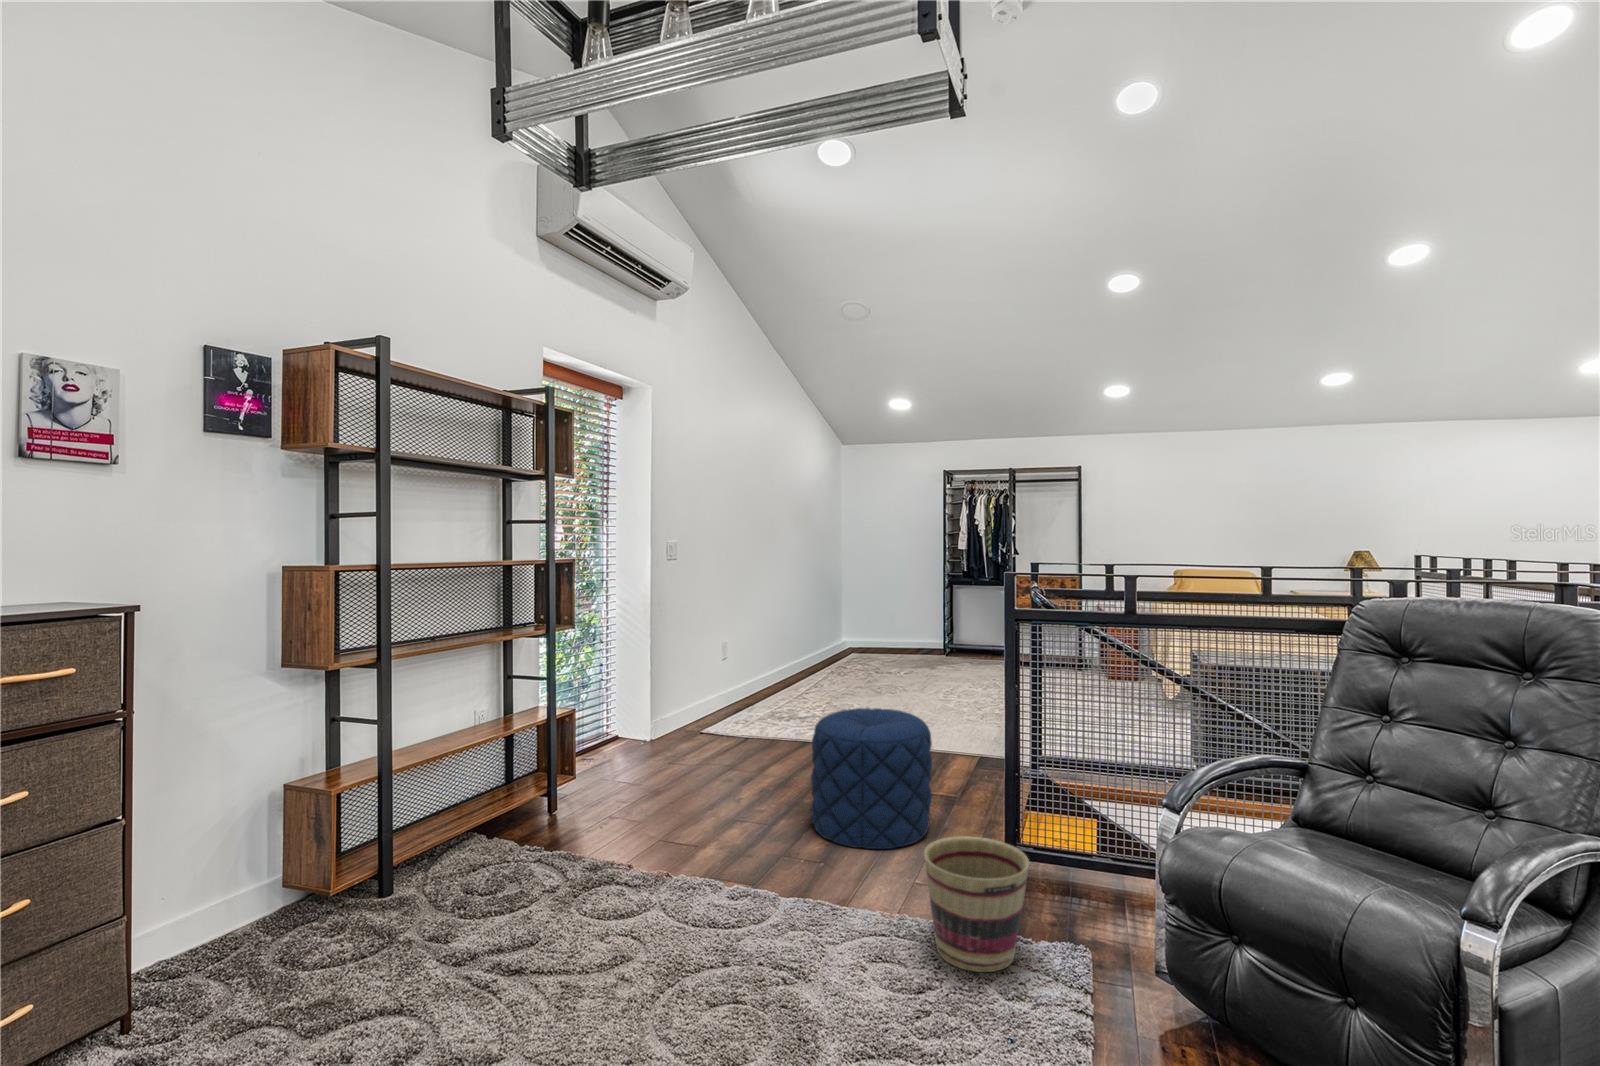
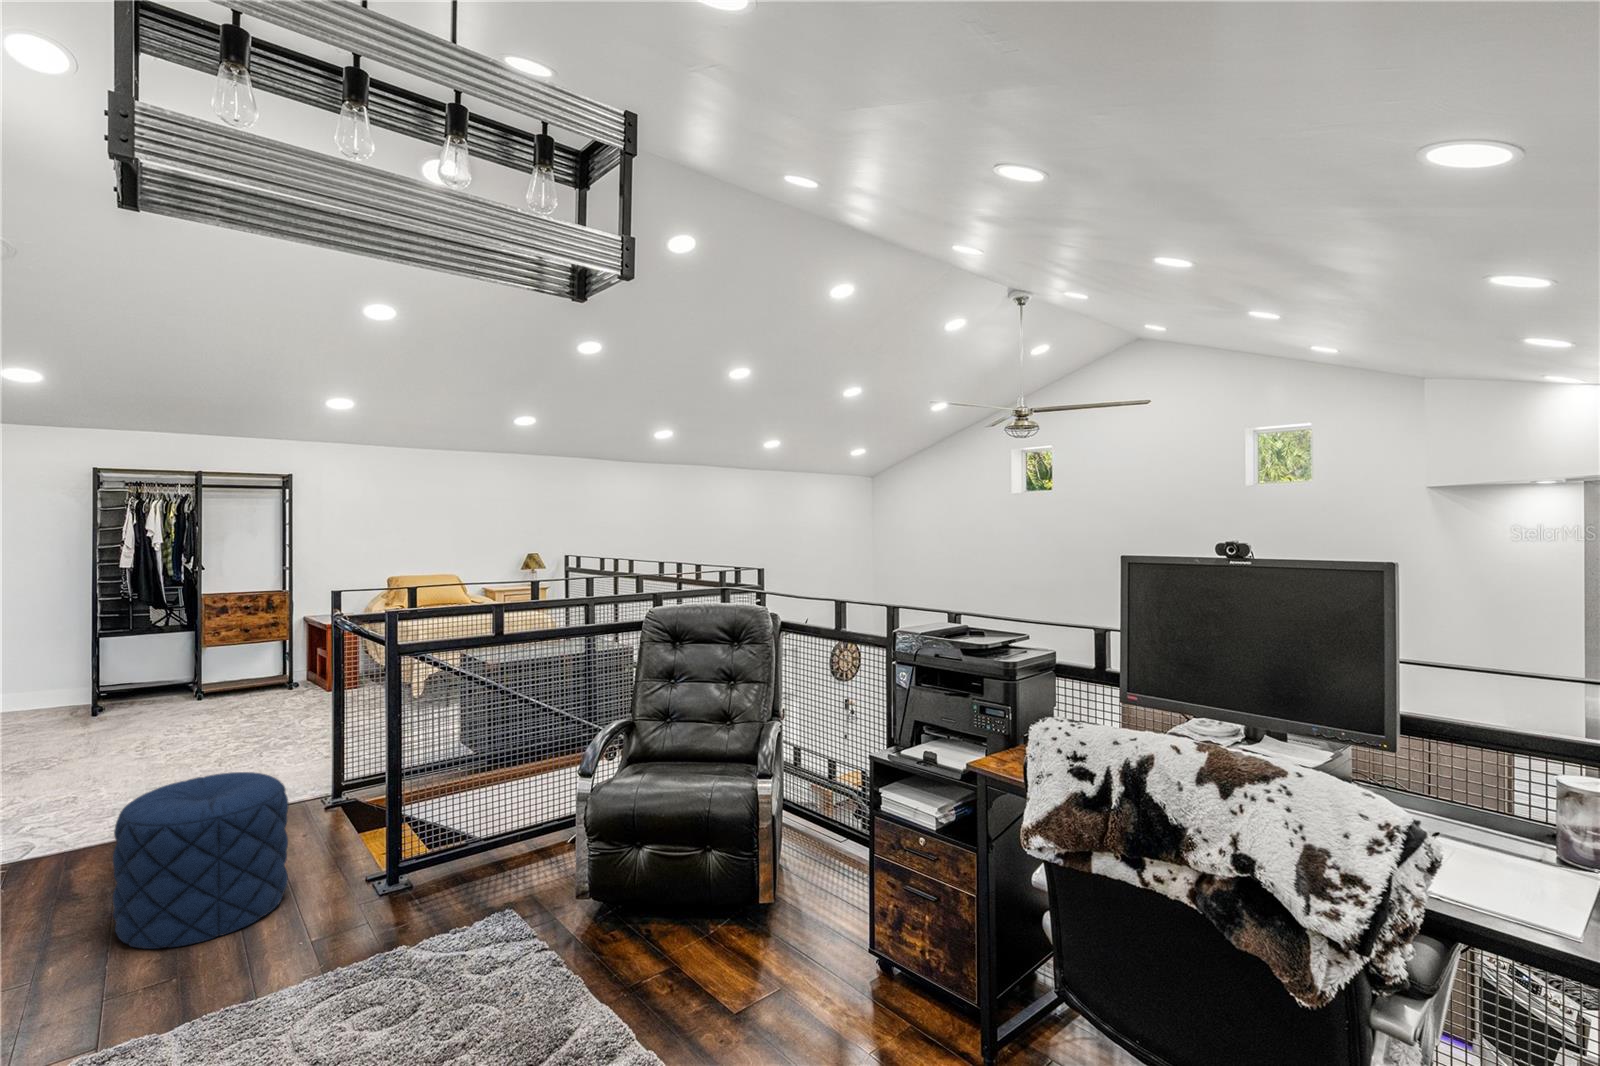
basket: present [924,836,1029,972] -> none [374,854,477,979]

